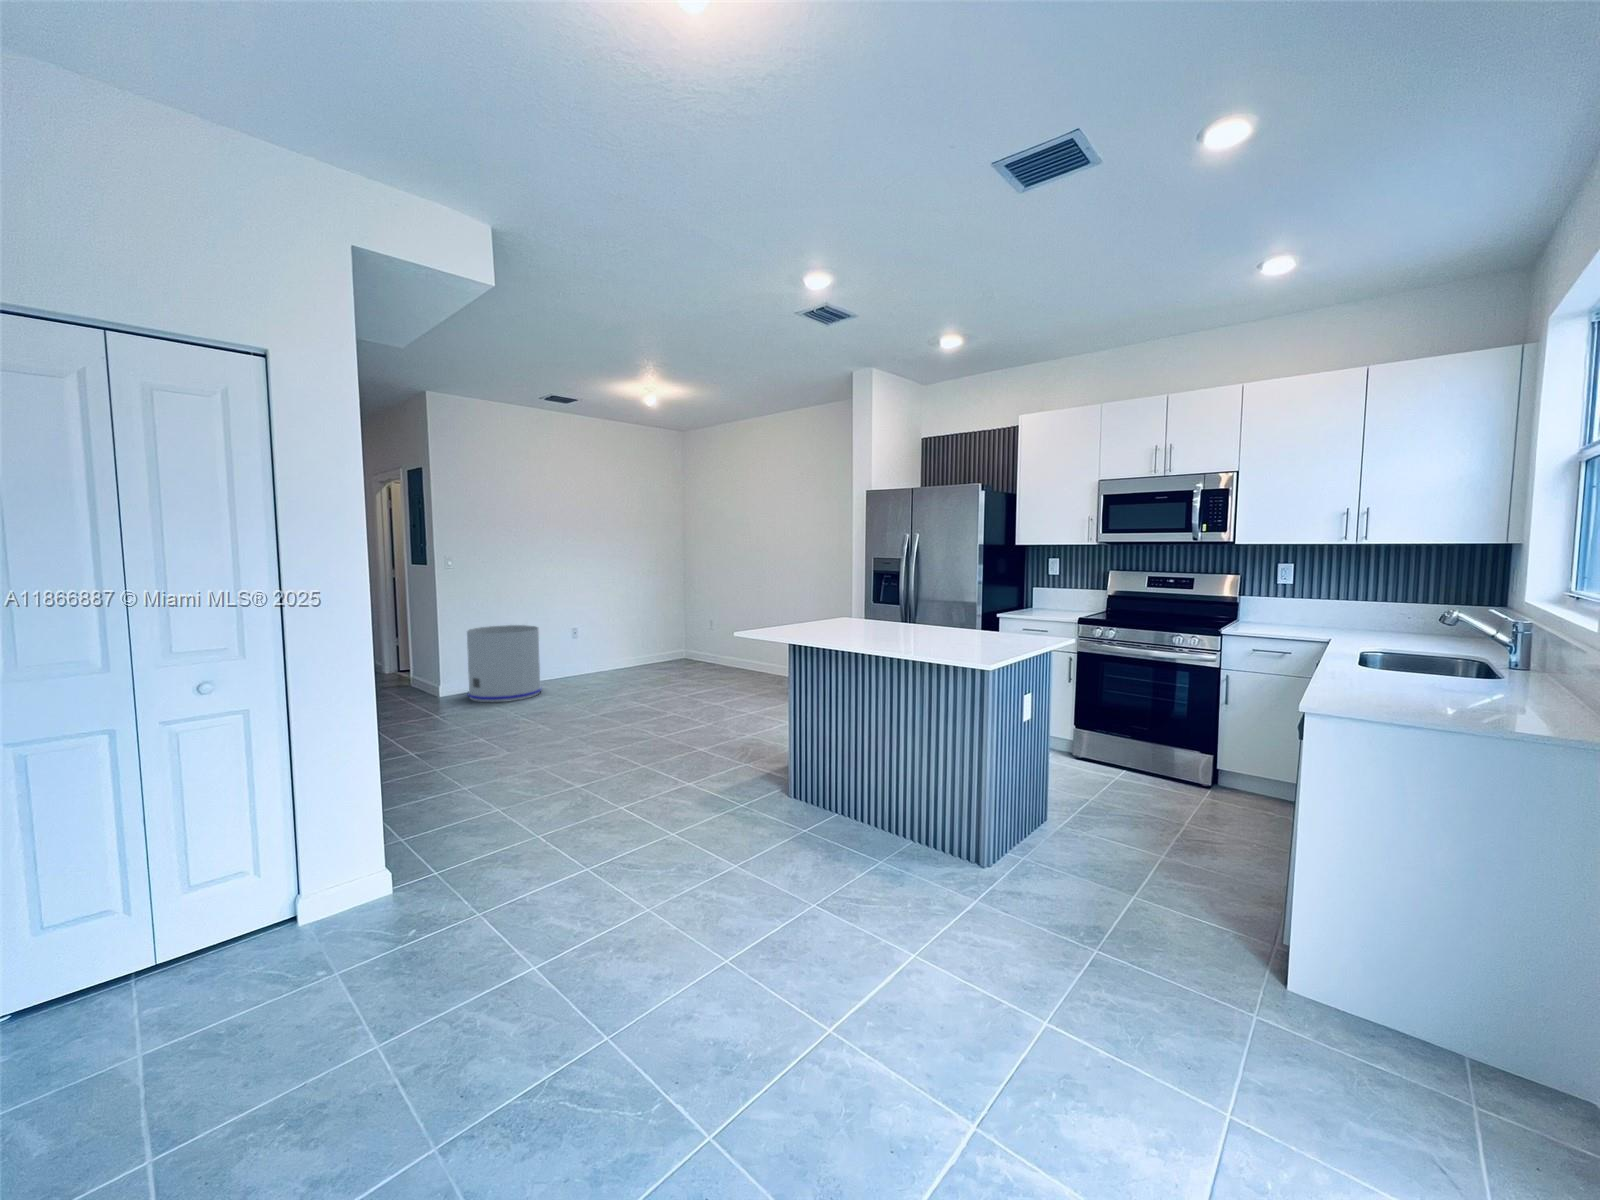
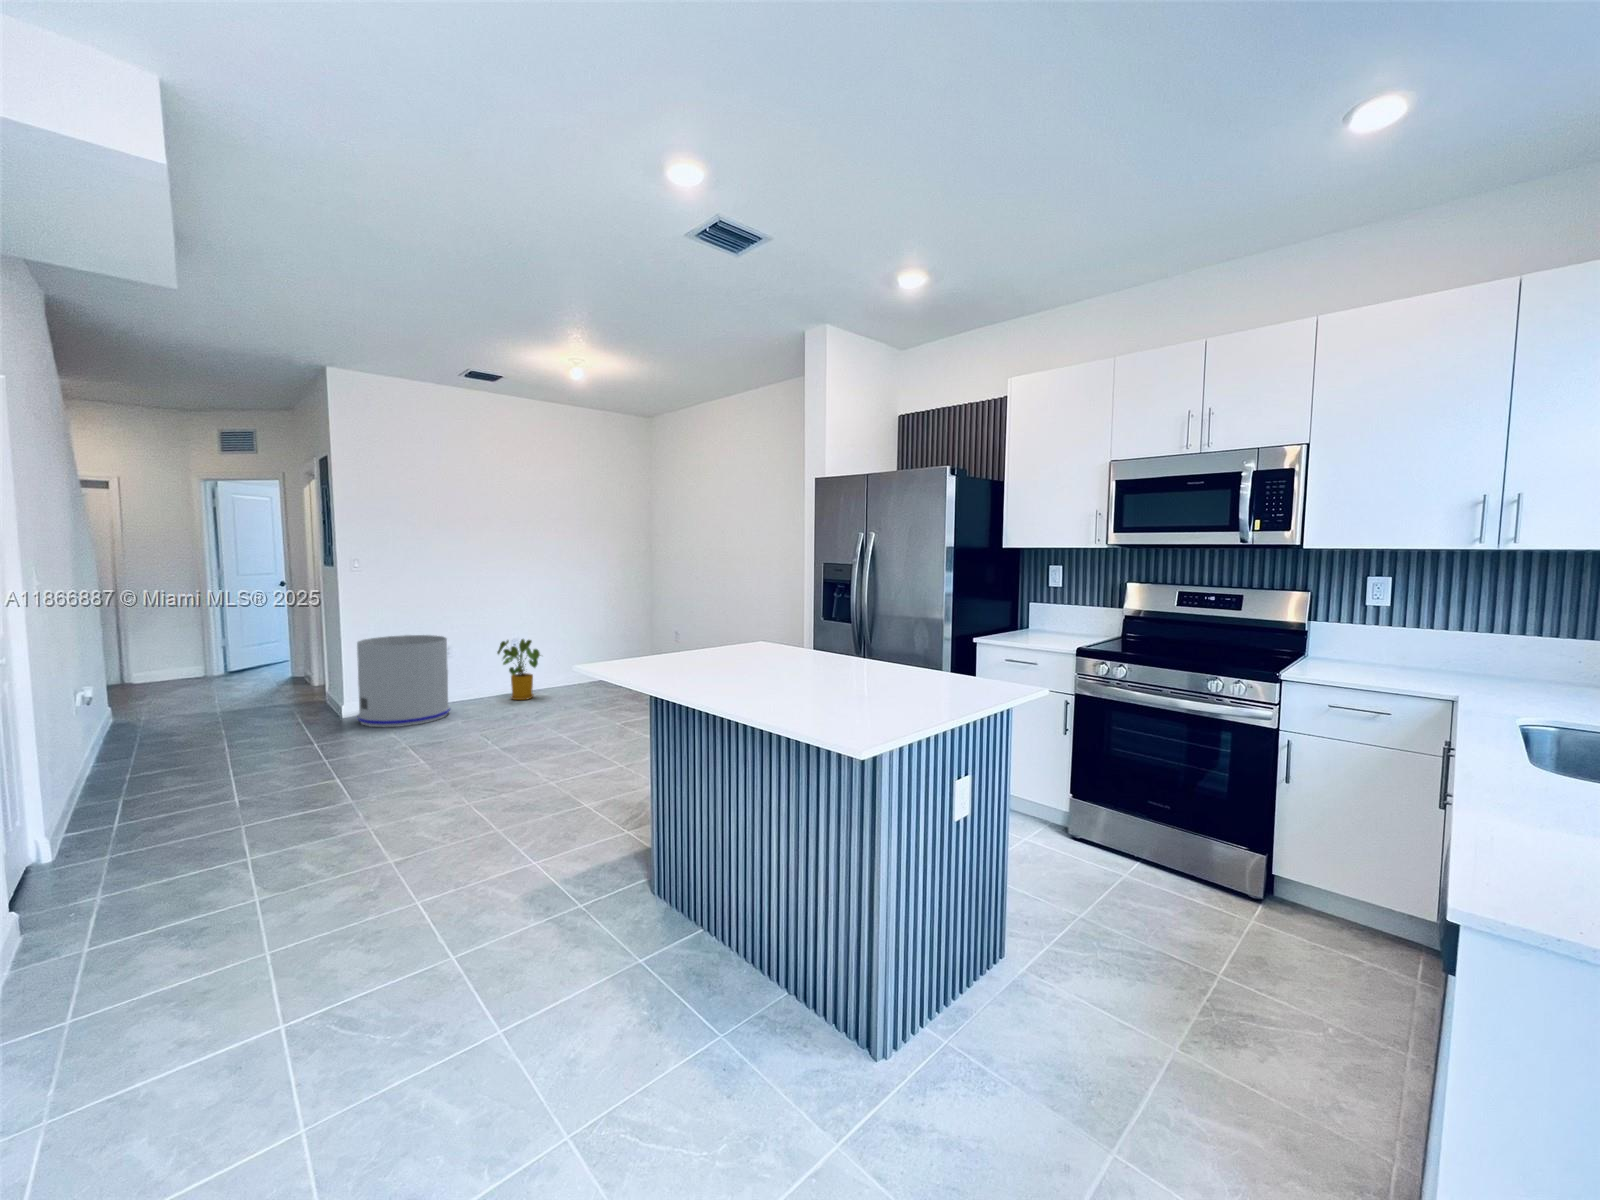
house plant: none [571,628,612,680] -> present [497,639,540,700]

